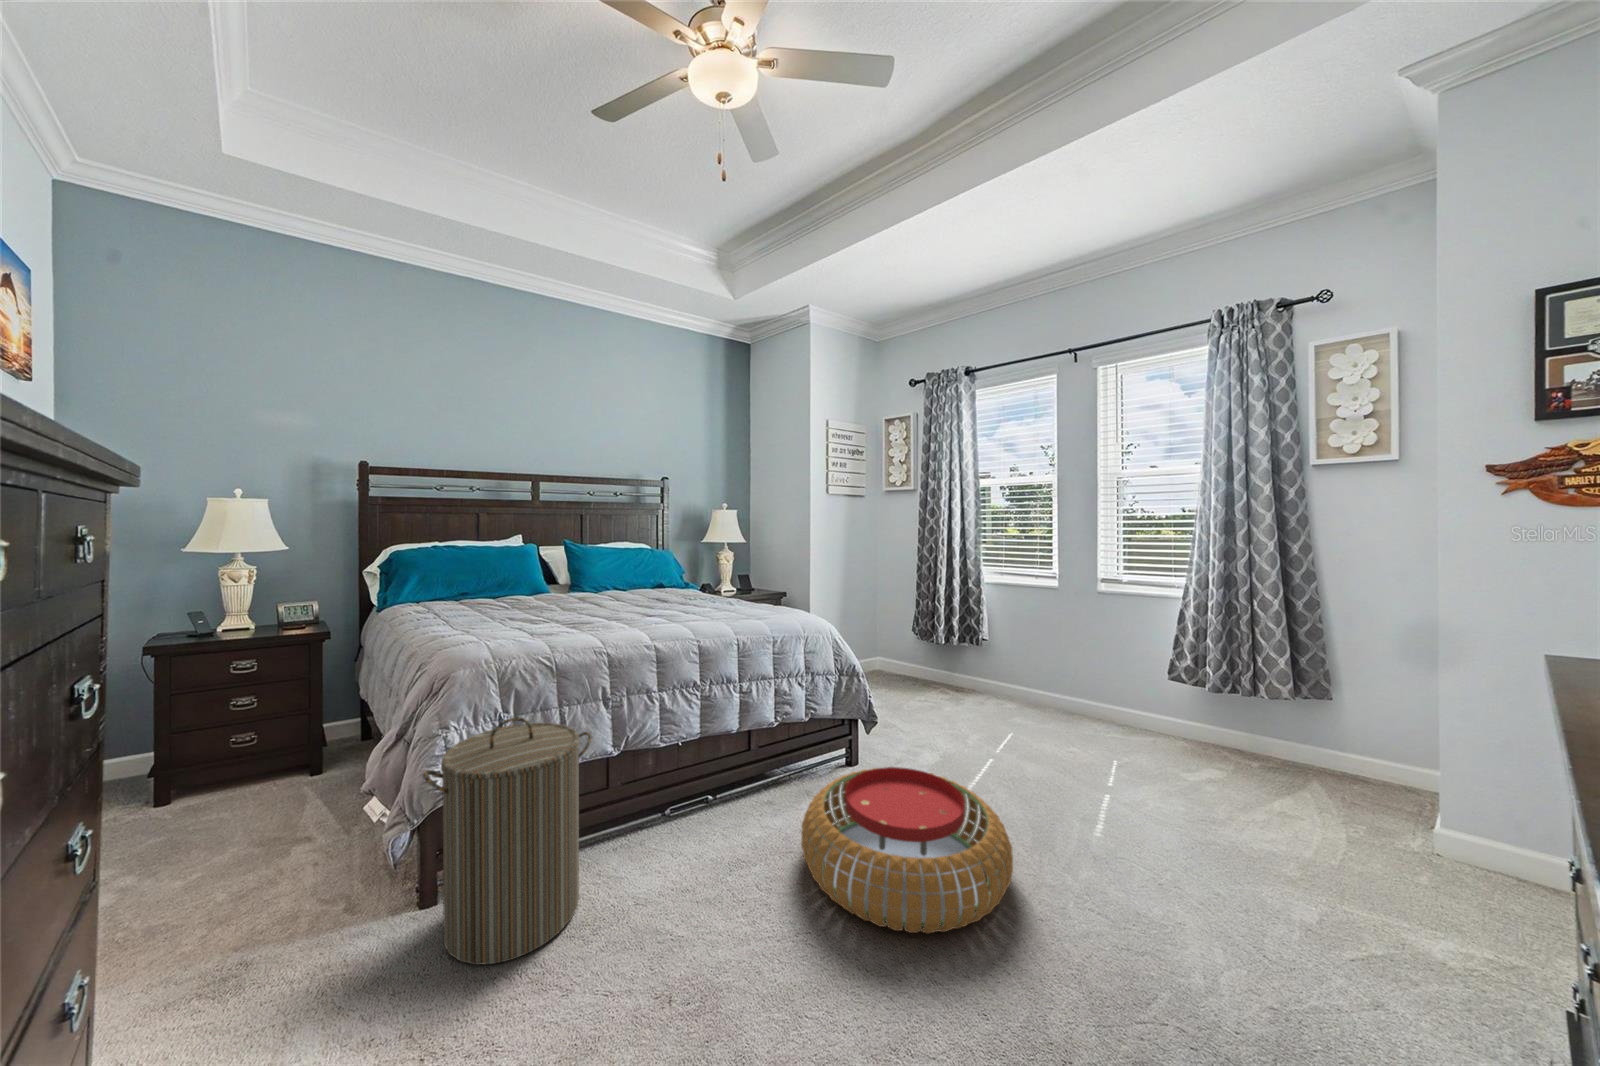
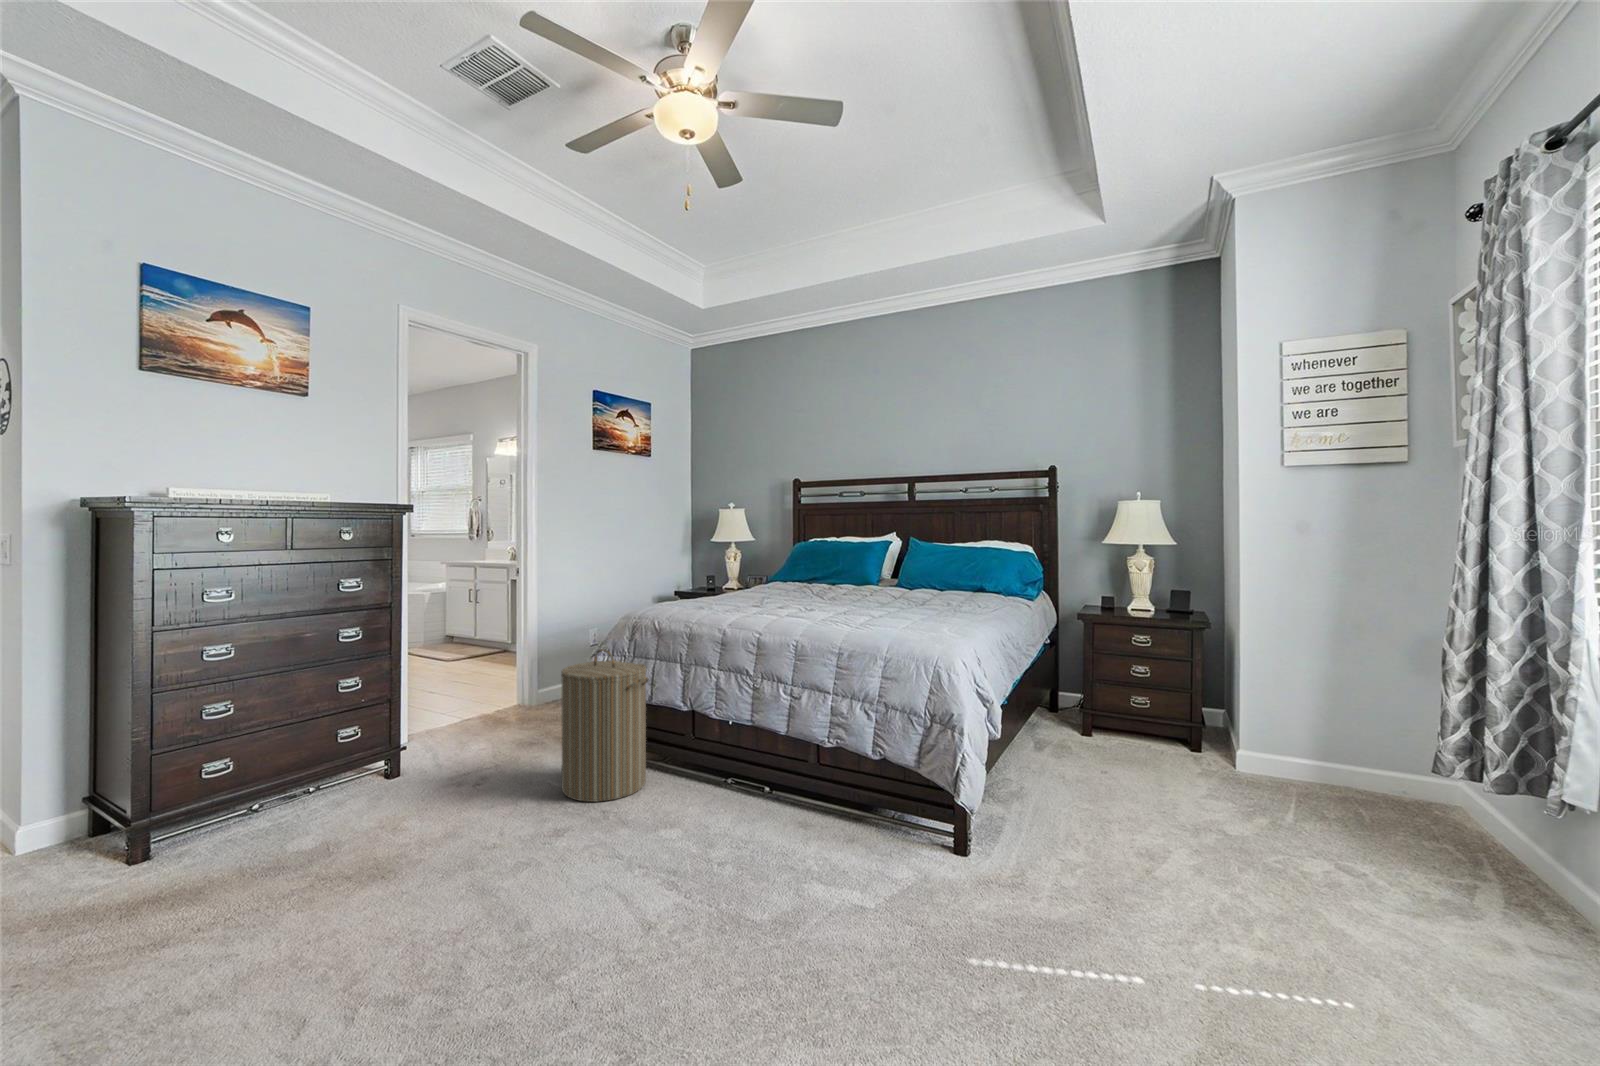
pouf: present [801,767,1013,933] -> none [612,805,860,986]

